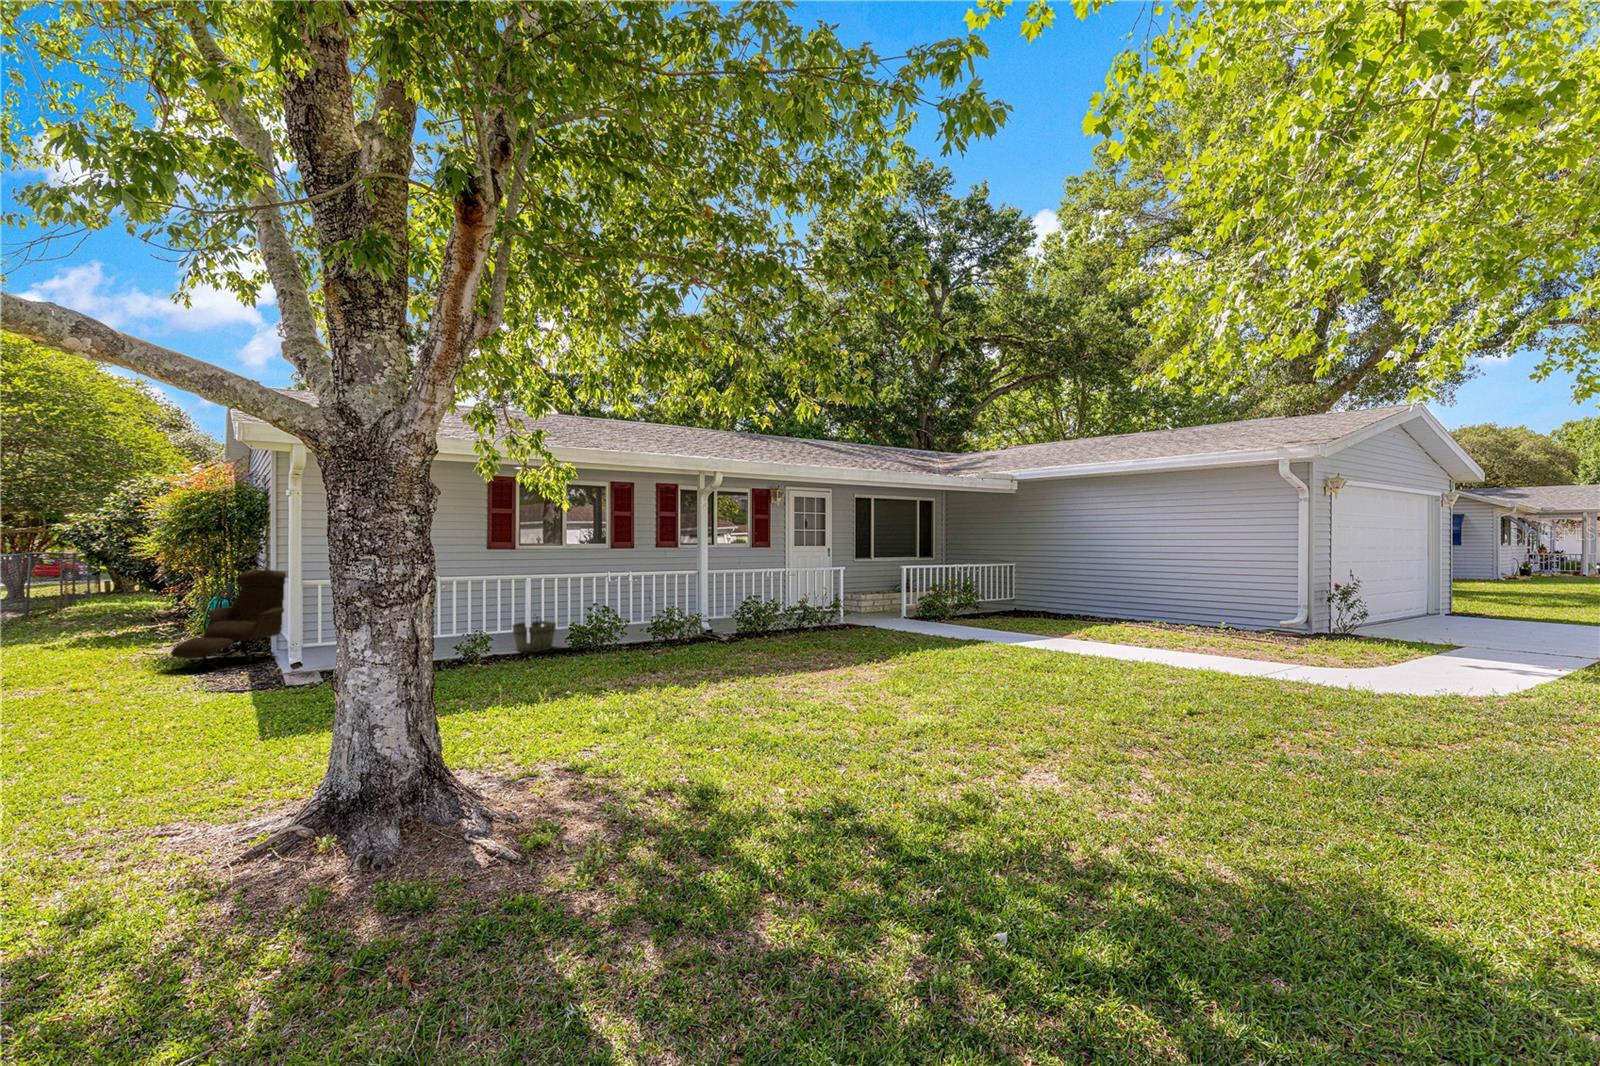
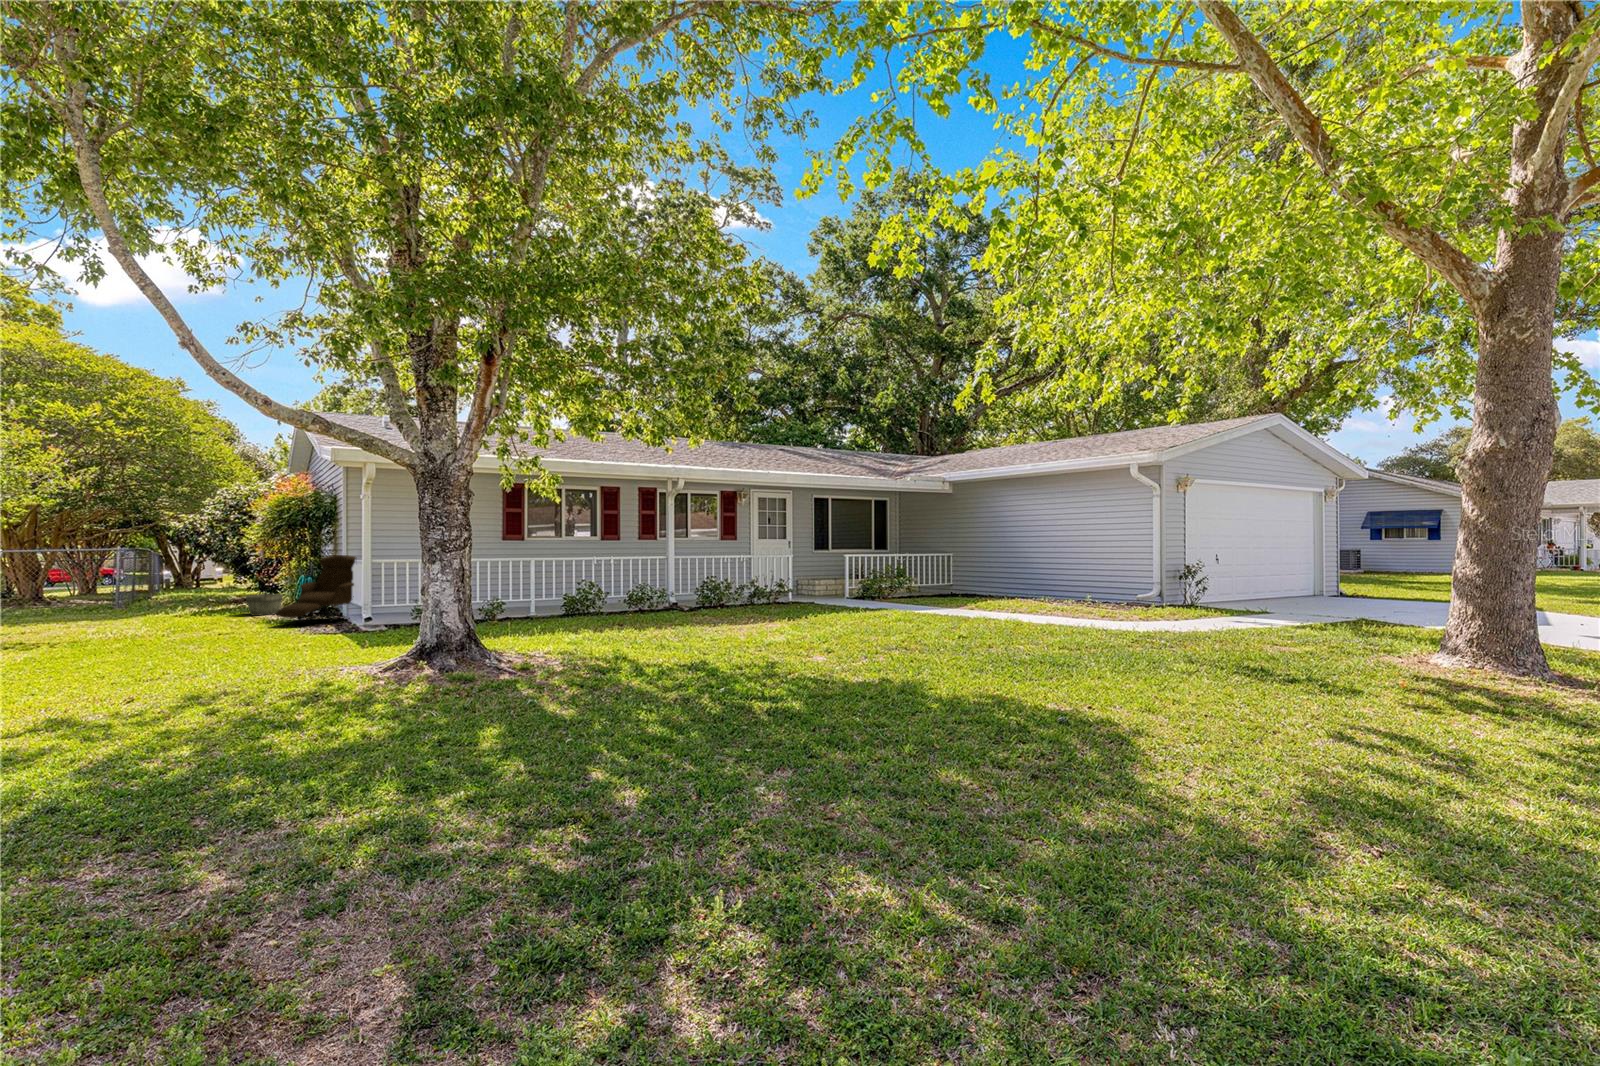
wooden bucket: present [513,615,556,652] -> present [246,593,283,616]

